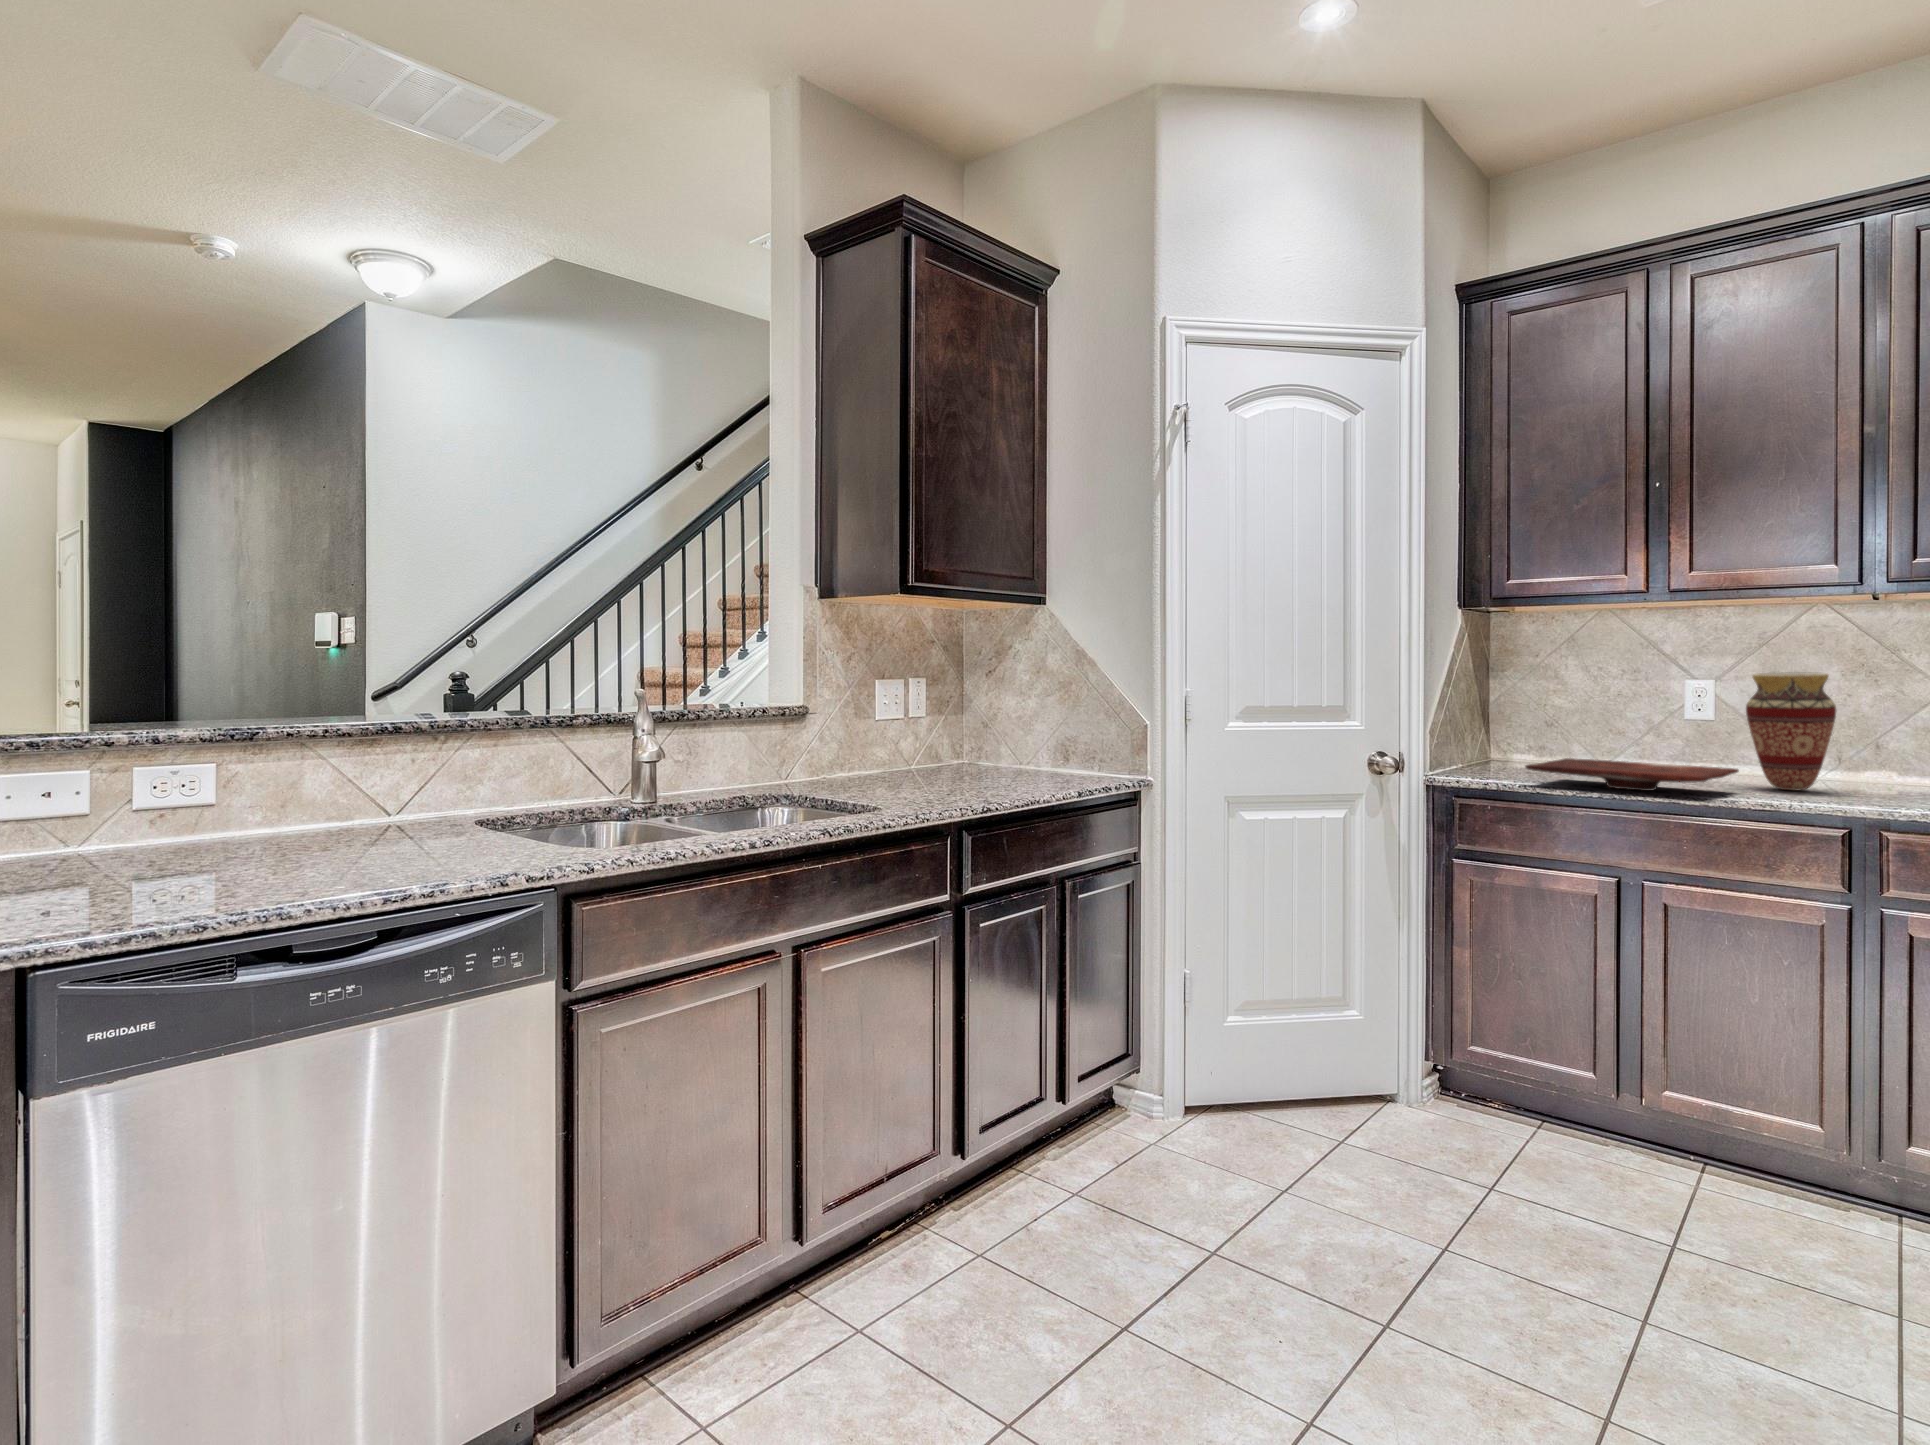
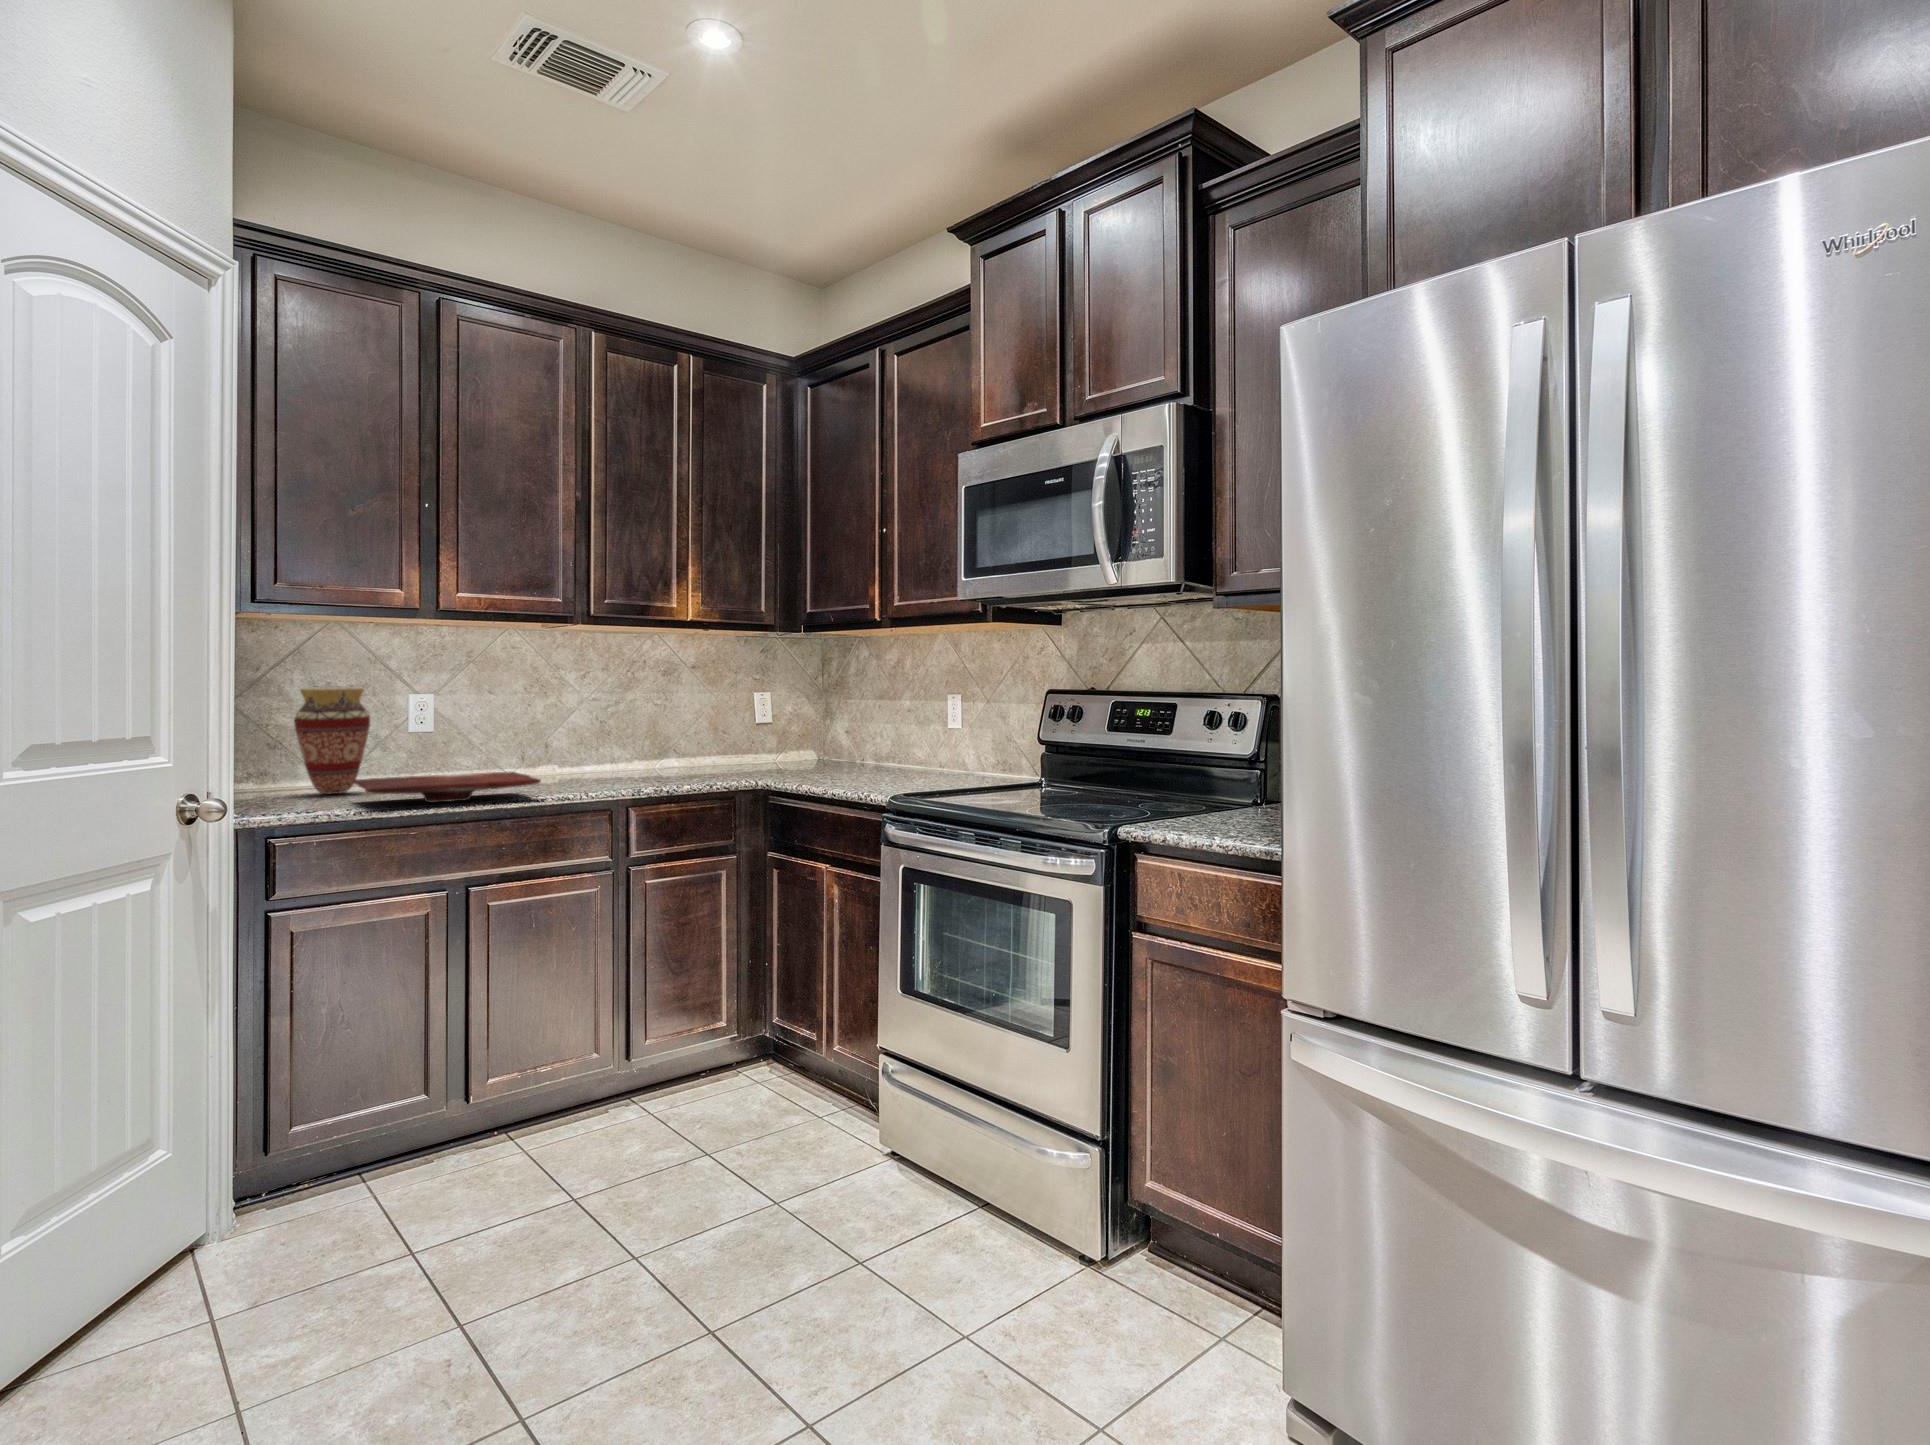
vase: present [1746,672,1836,791] -> present [294,686,370,794]

